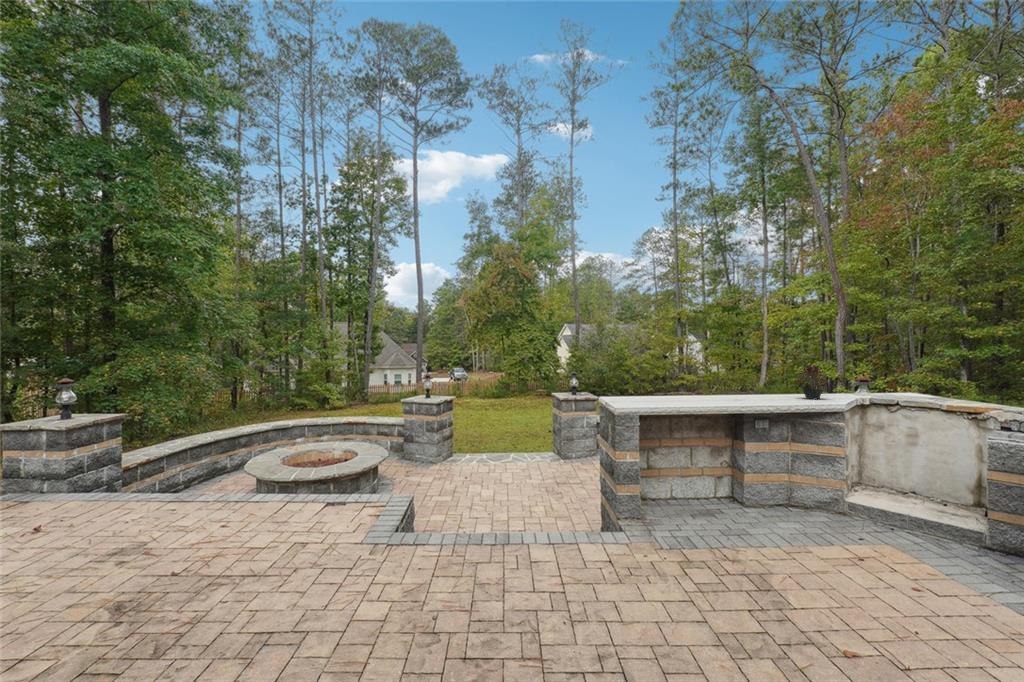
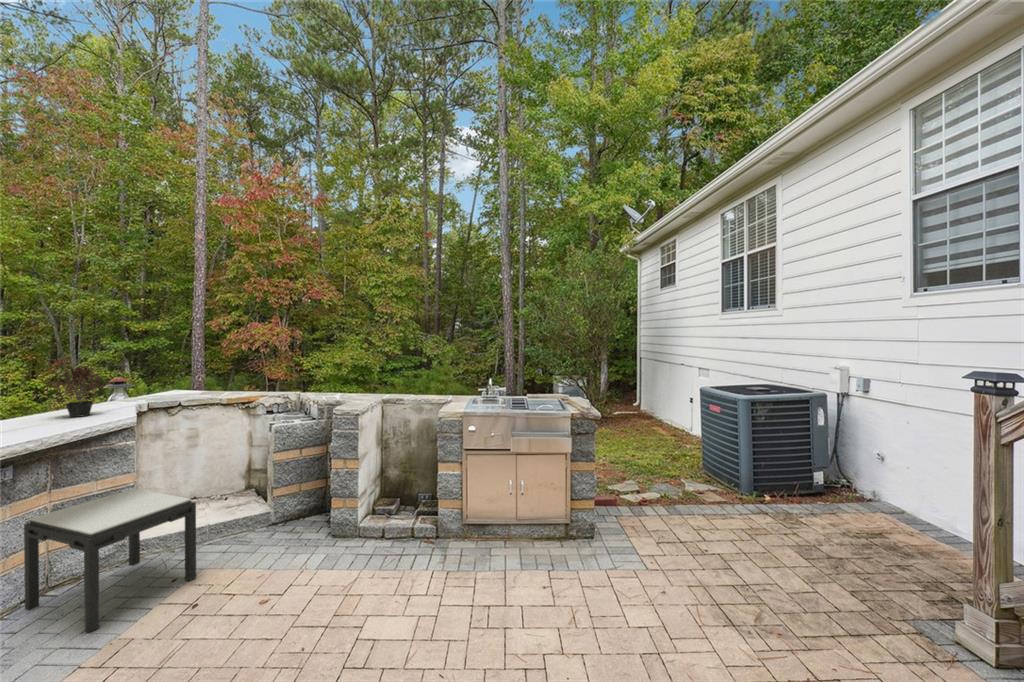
side table: none [775,454,880,547] -> present [24,489,196,632]

